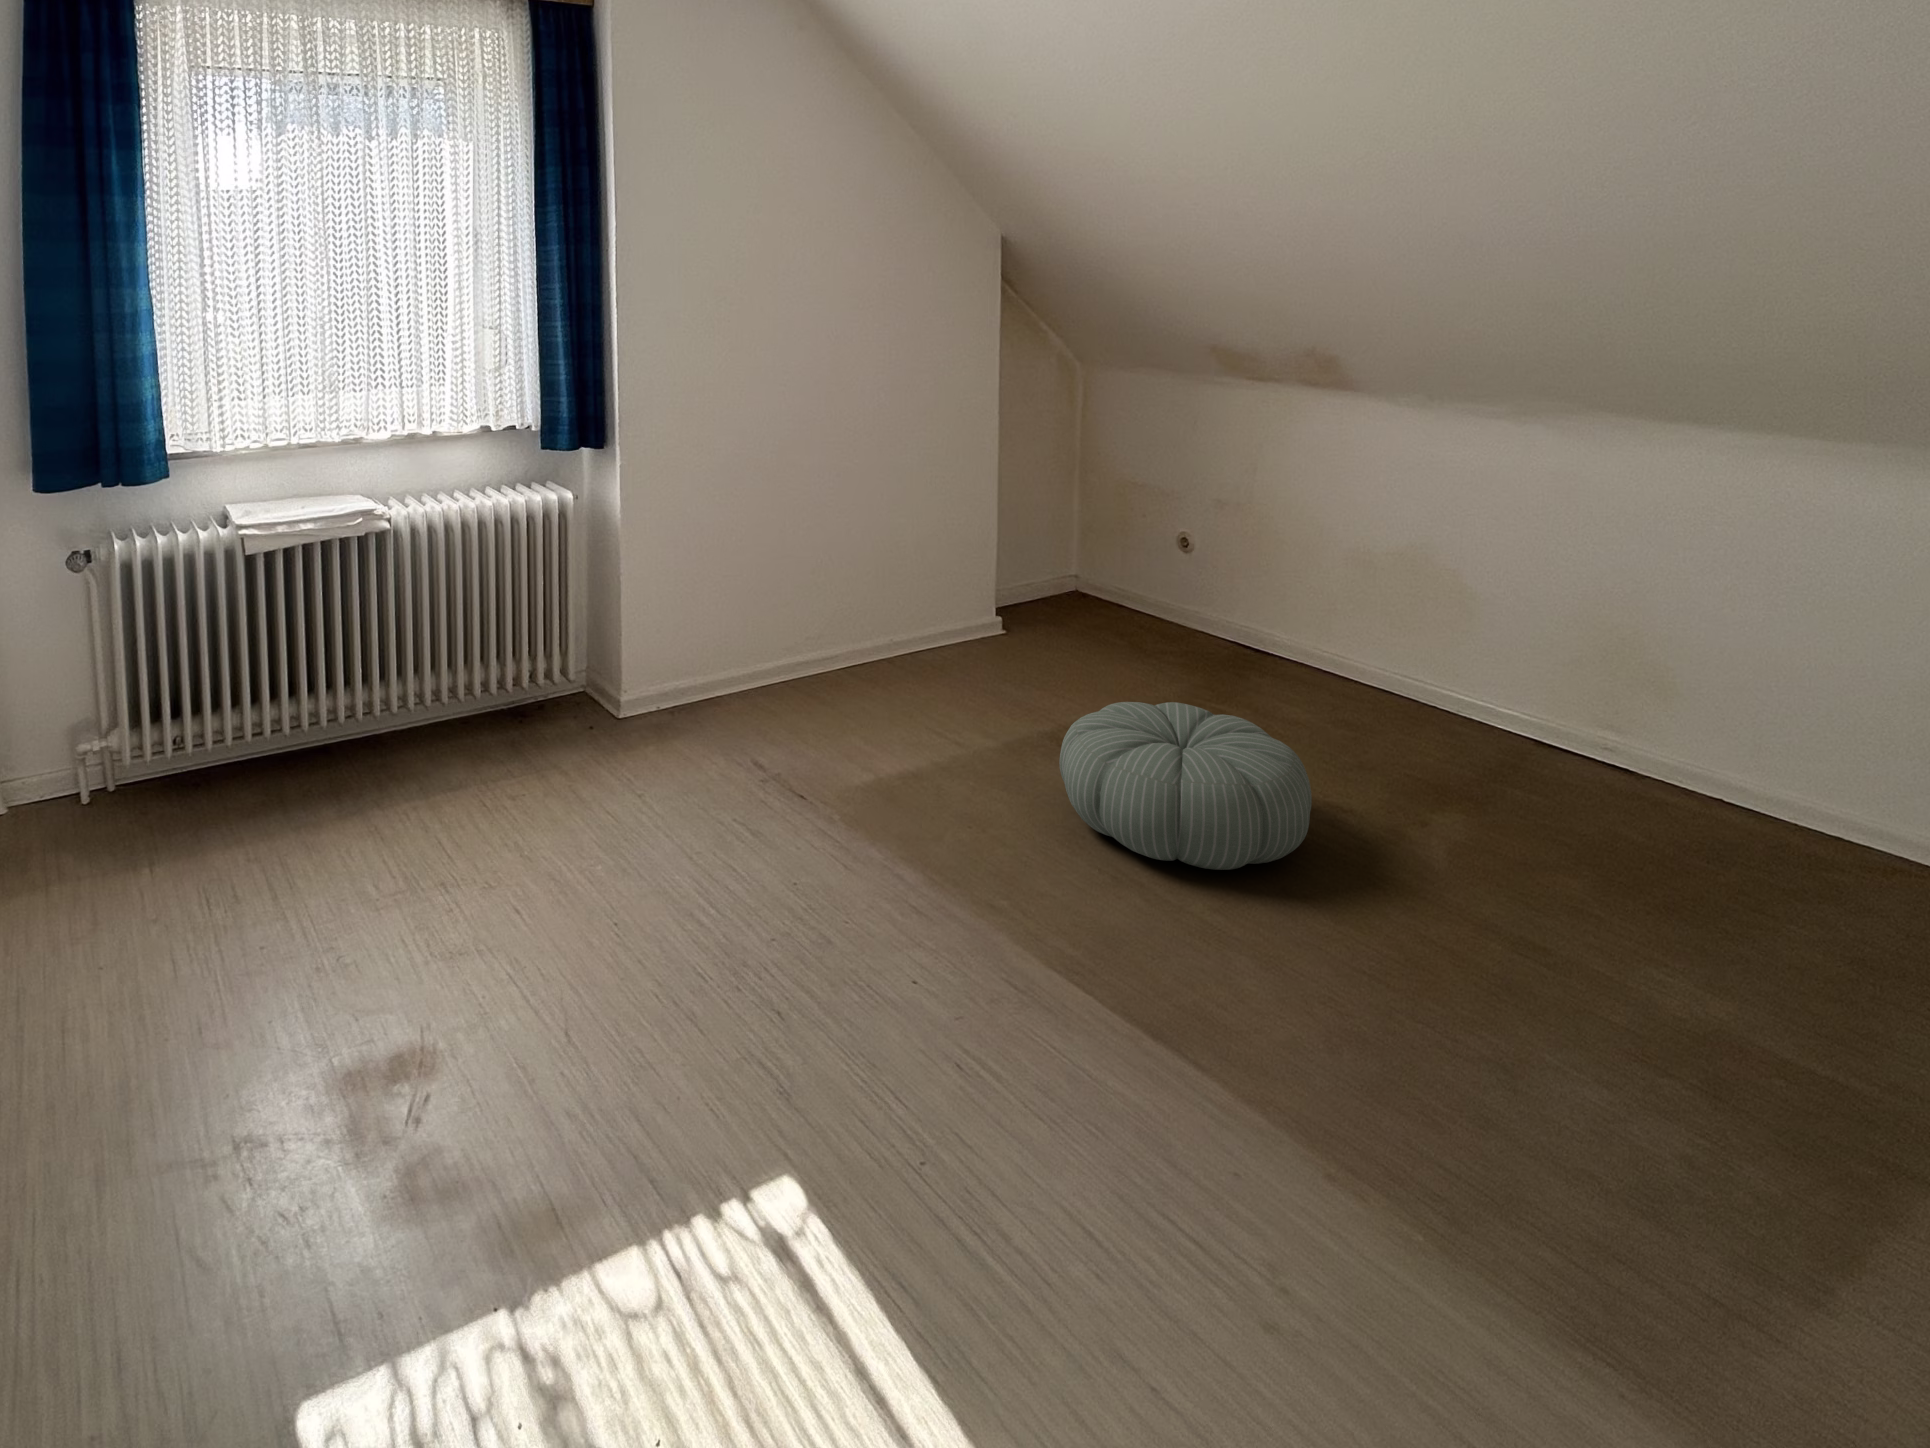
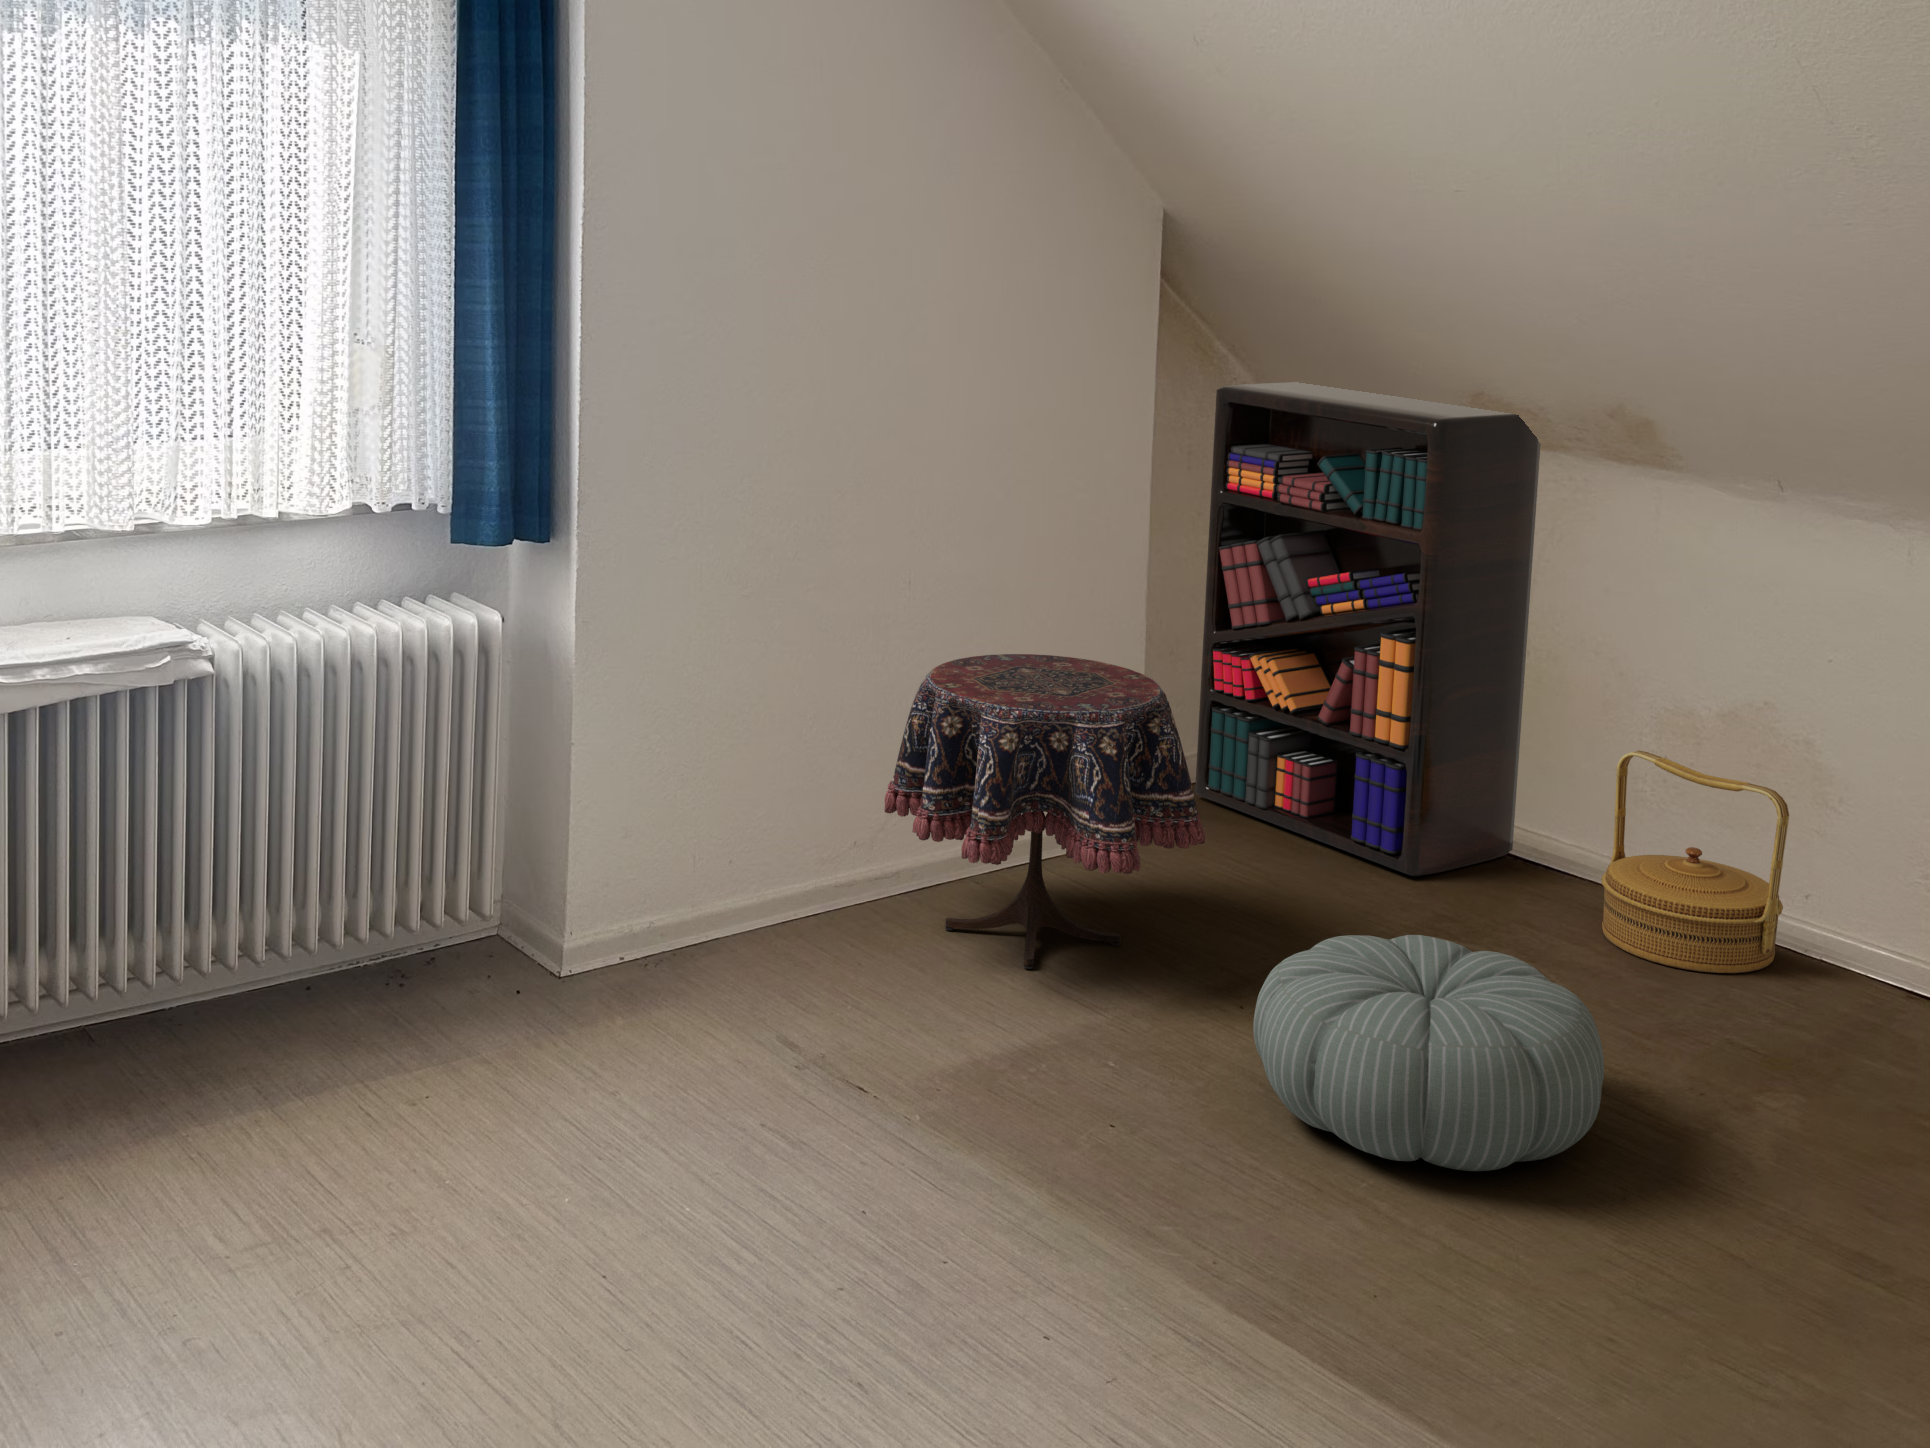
bookshelf: none [1033,343,1260,660] -> present [1195,382,1541,877]
side table: none [821,516,1031,718] -> present [885,654,1205,969]
woven basket: none [1310,578,1445,730] -> present [1602,751,1789,973]

